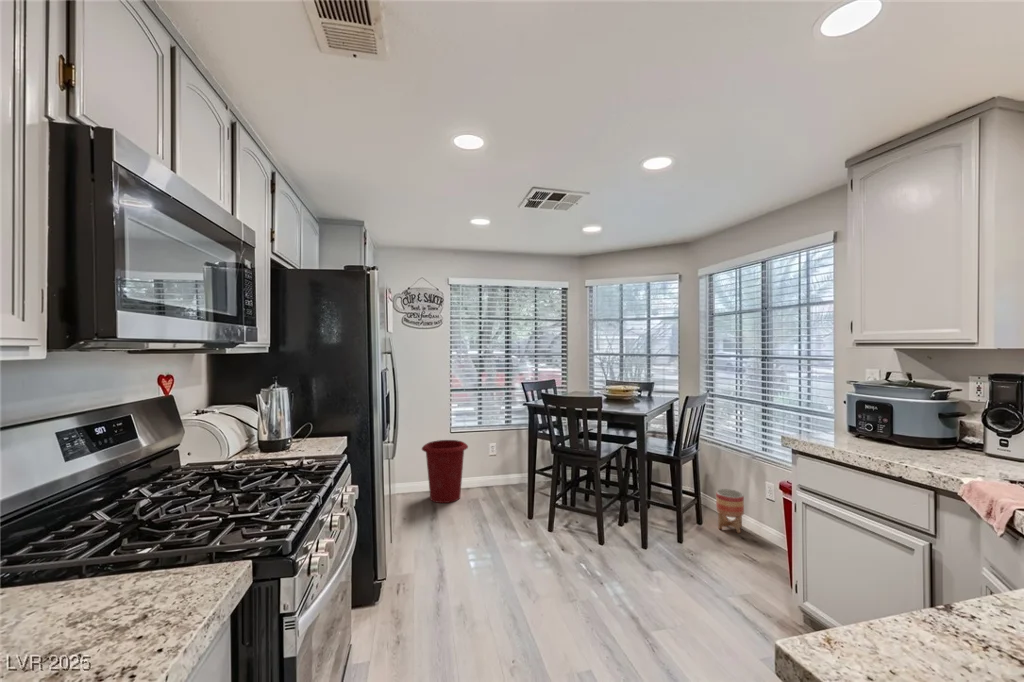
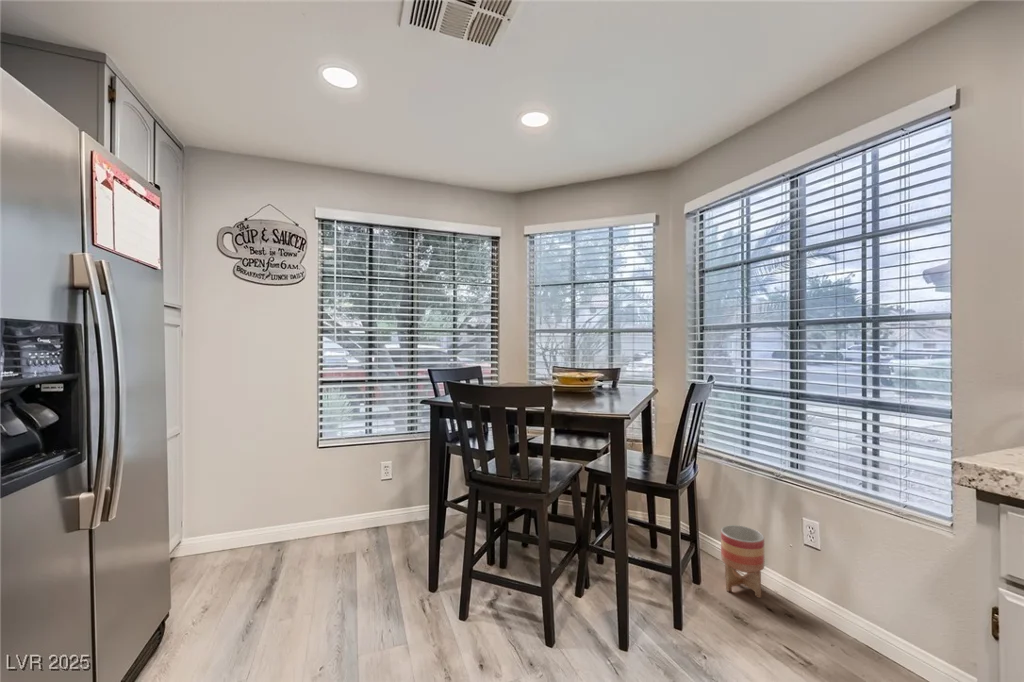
waste bin: present [422,440,468,503] -> none [259,458,341,564]

